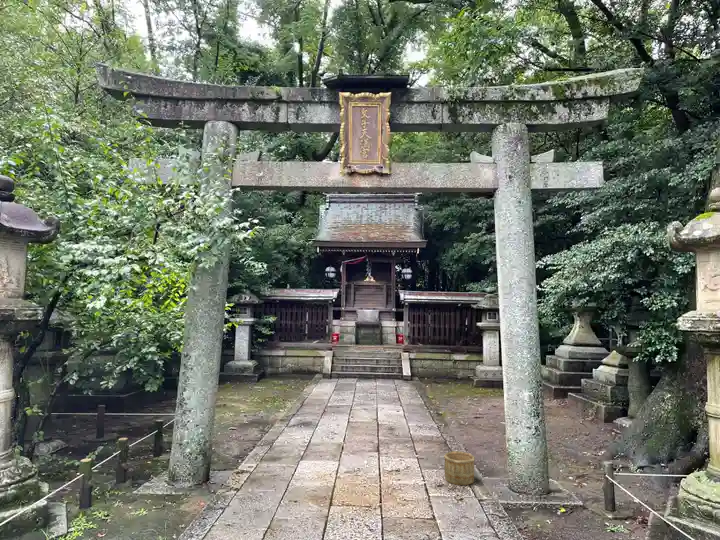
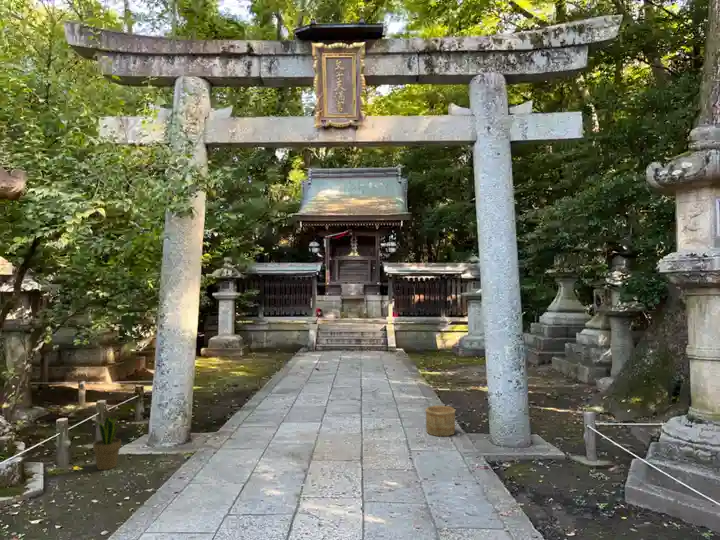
potted plant: none [112,456,144,512] -> present [93,417,121,470]

